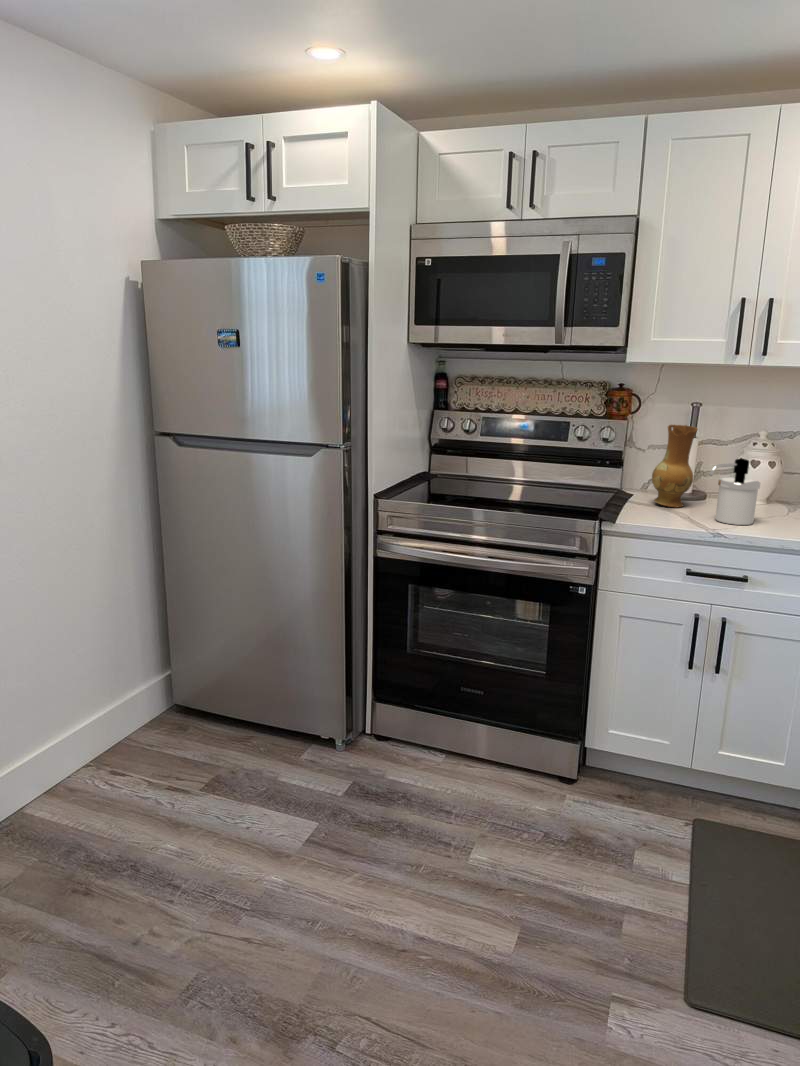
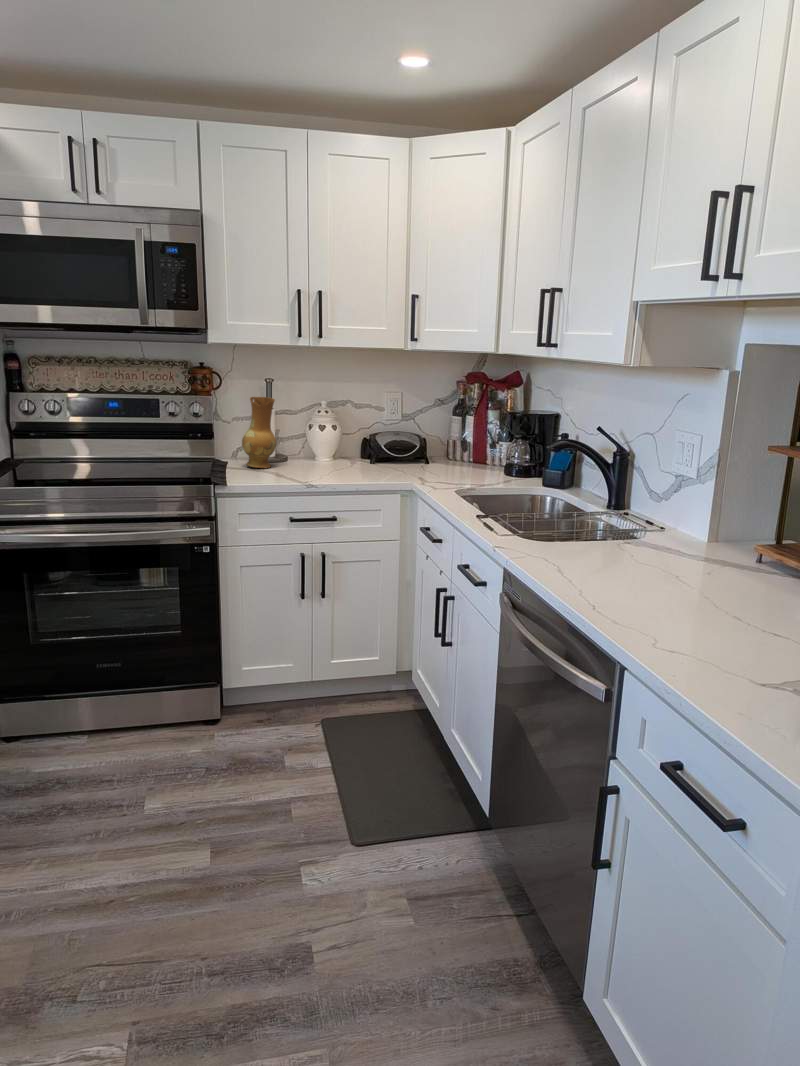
soap dispenser: present [709,459,760,525] -> none [293,422,331,476]

